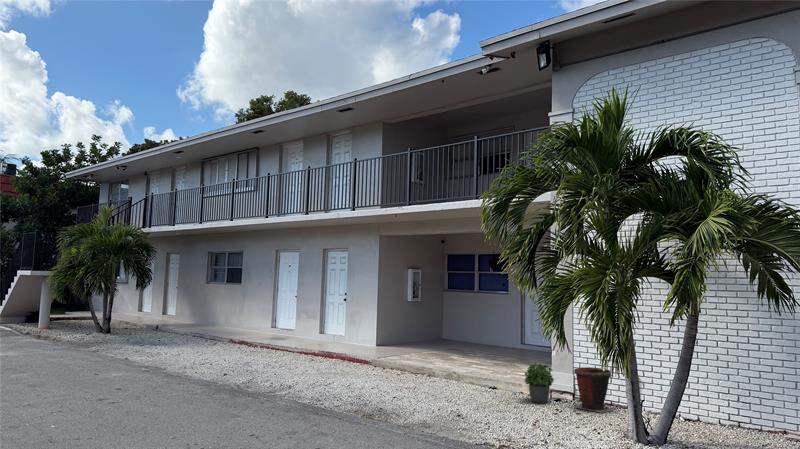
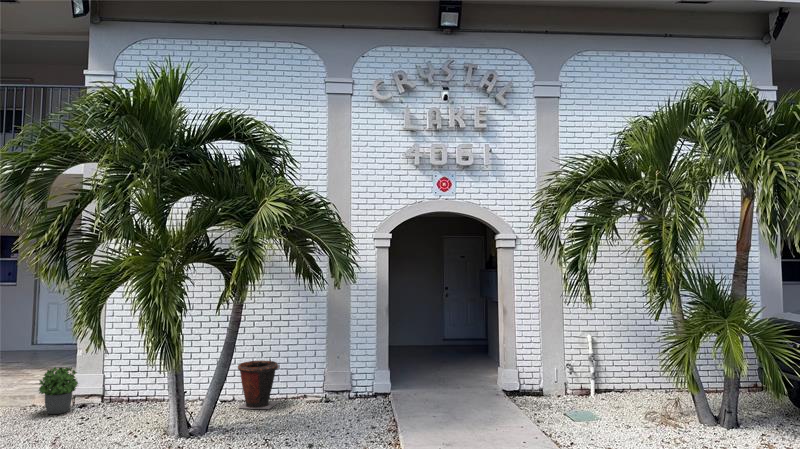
trash can: present [574,367,613,413] -> present [238,361,280,409]

